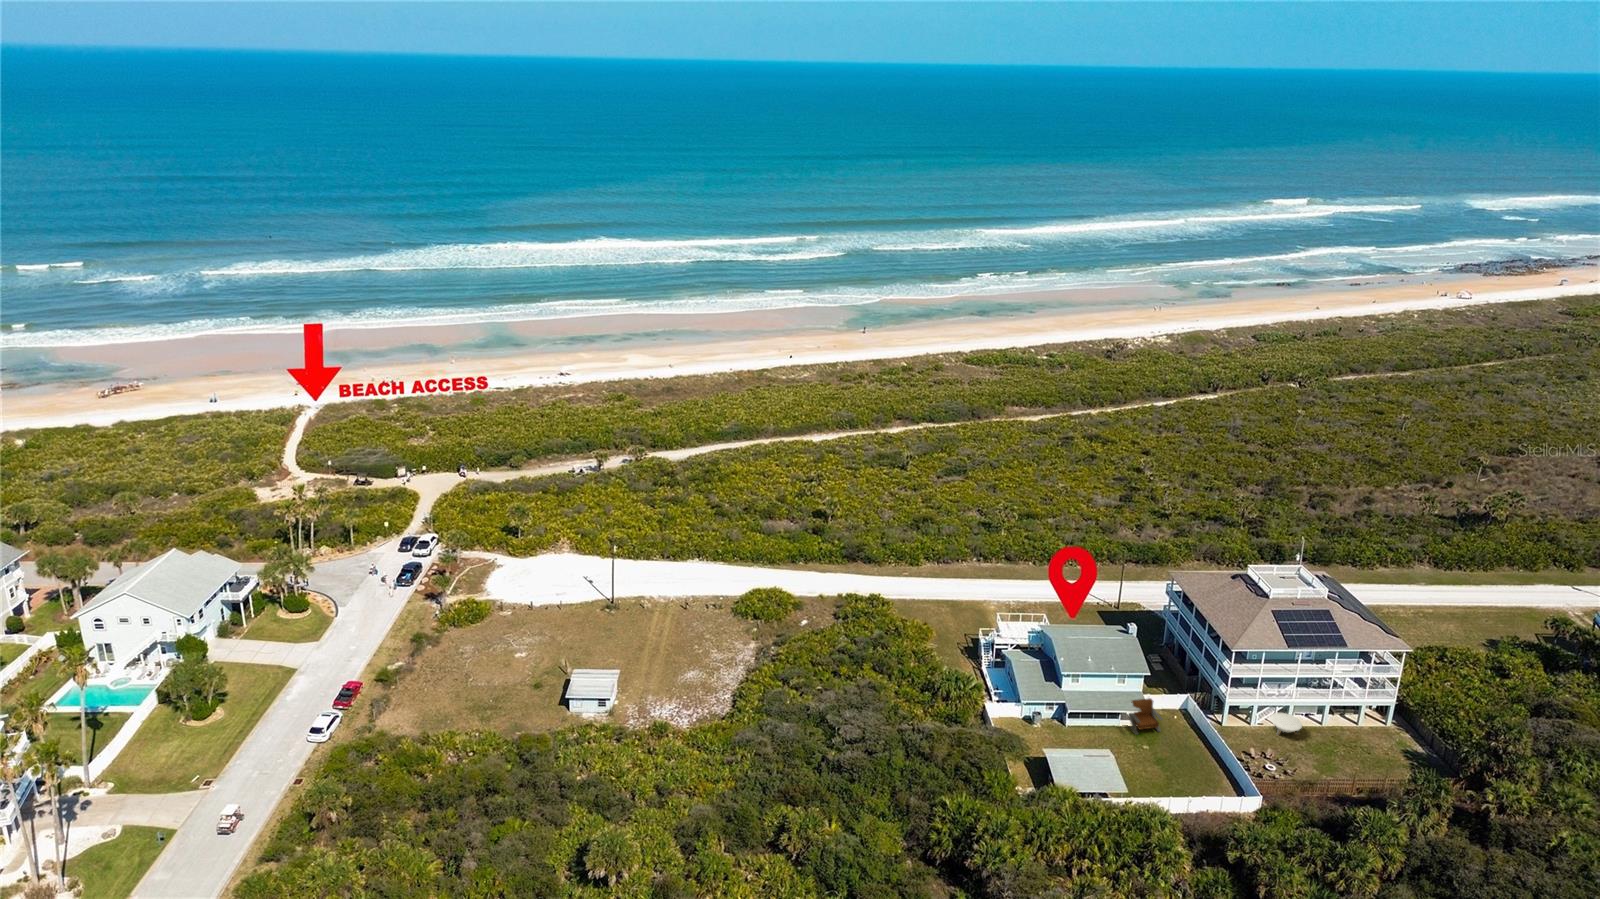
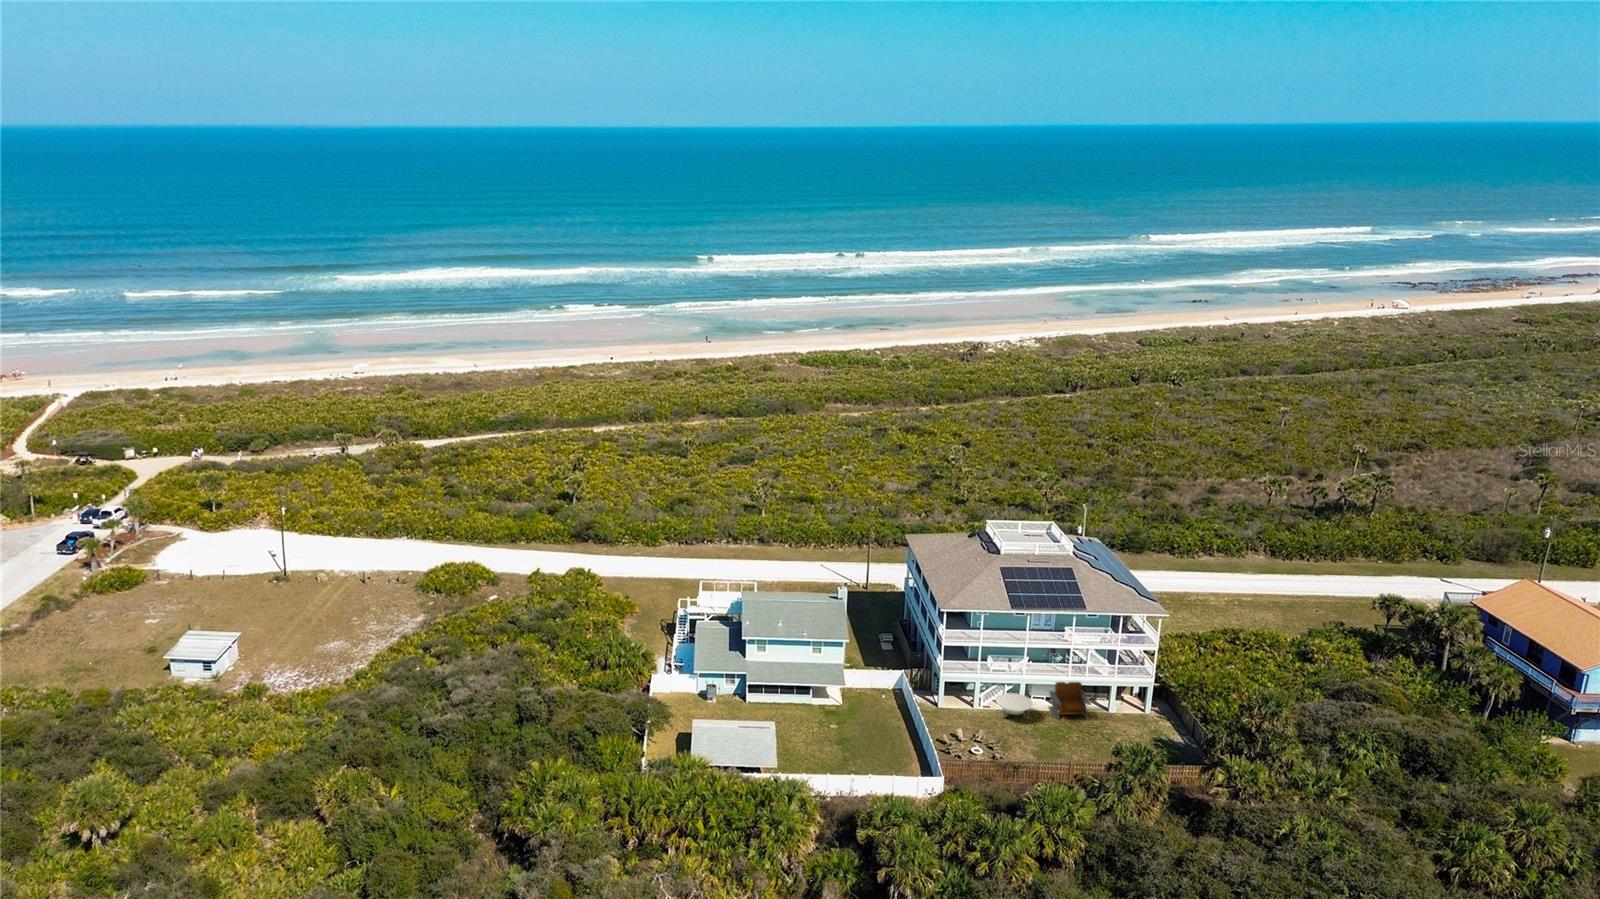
lounge chair: present [1128,698,1163,735] -> present [1049,682,1091,720]

